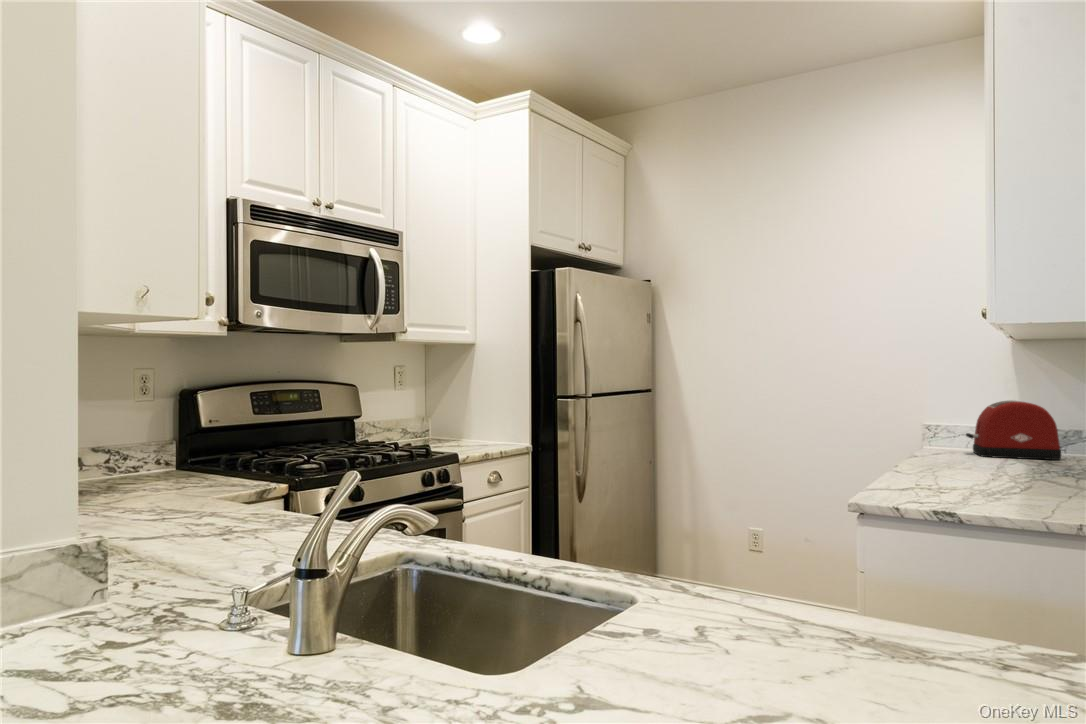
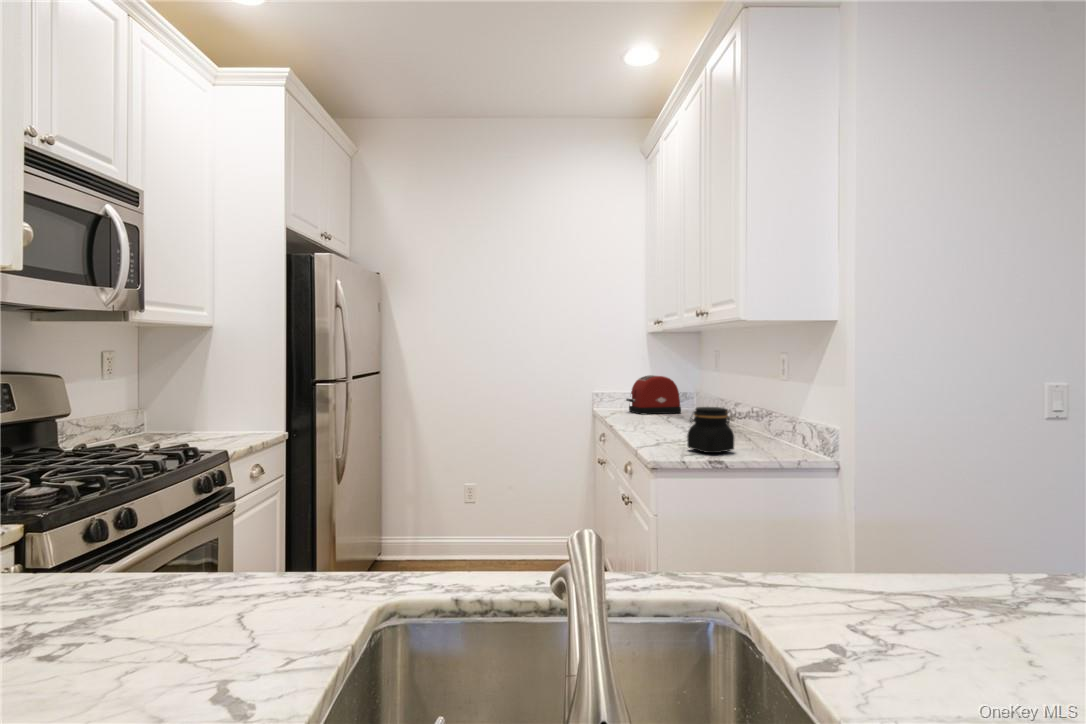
jar: none [924,443,999,507] -> present [687,407,734,453]

